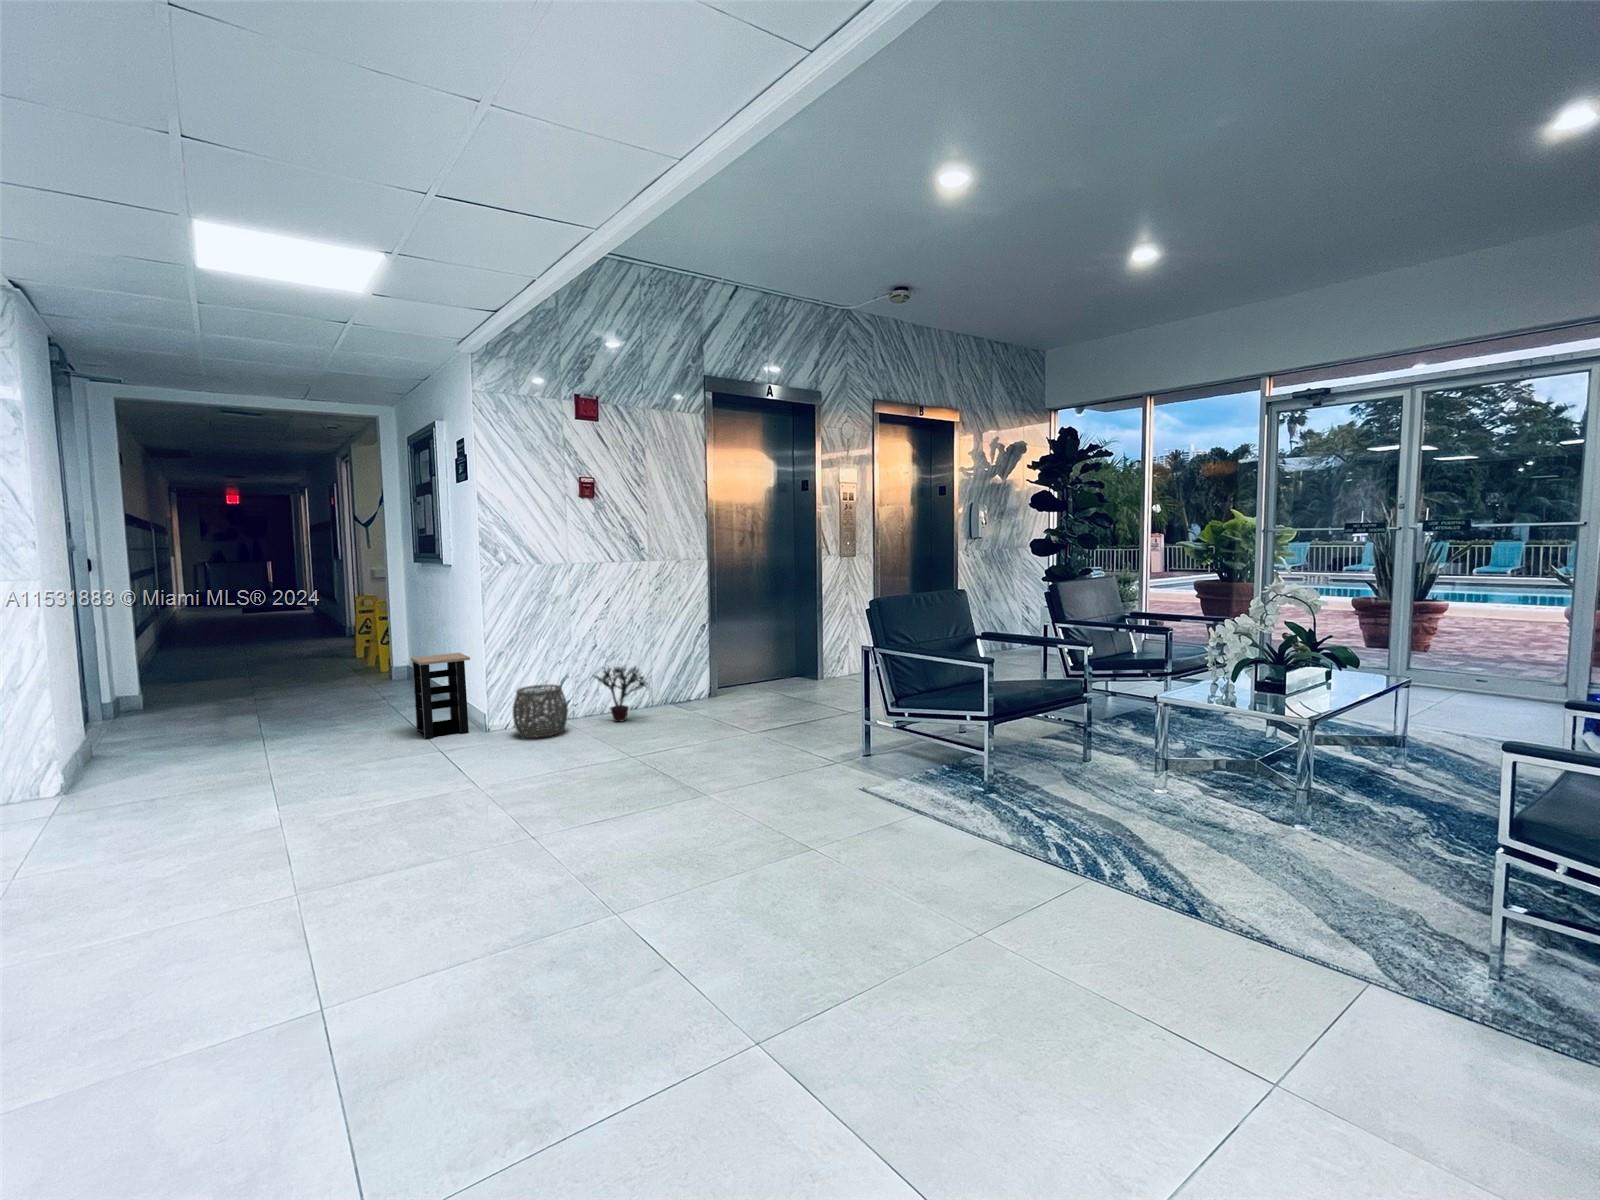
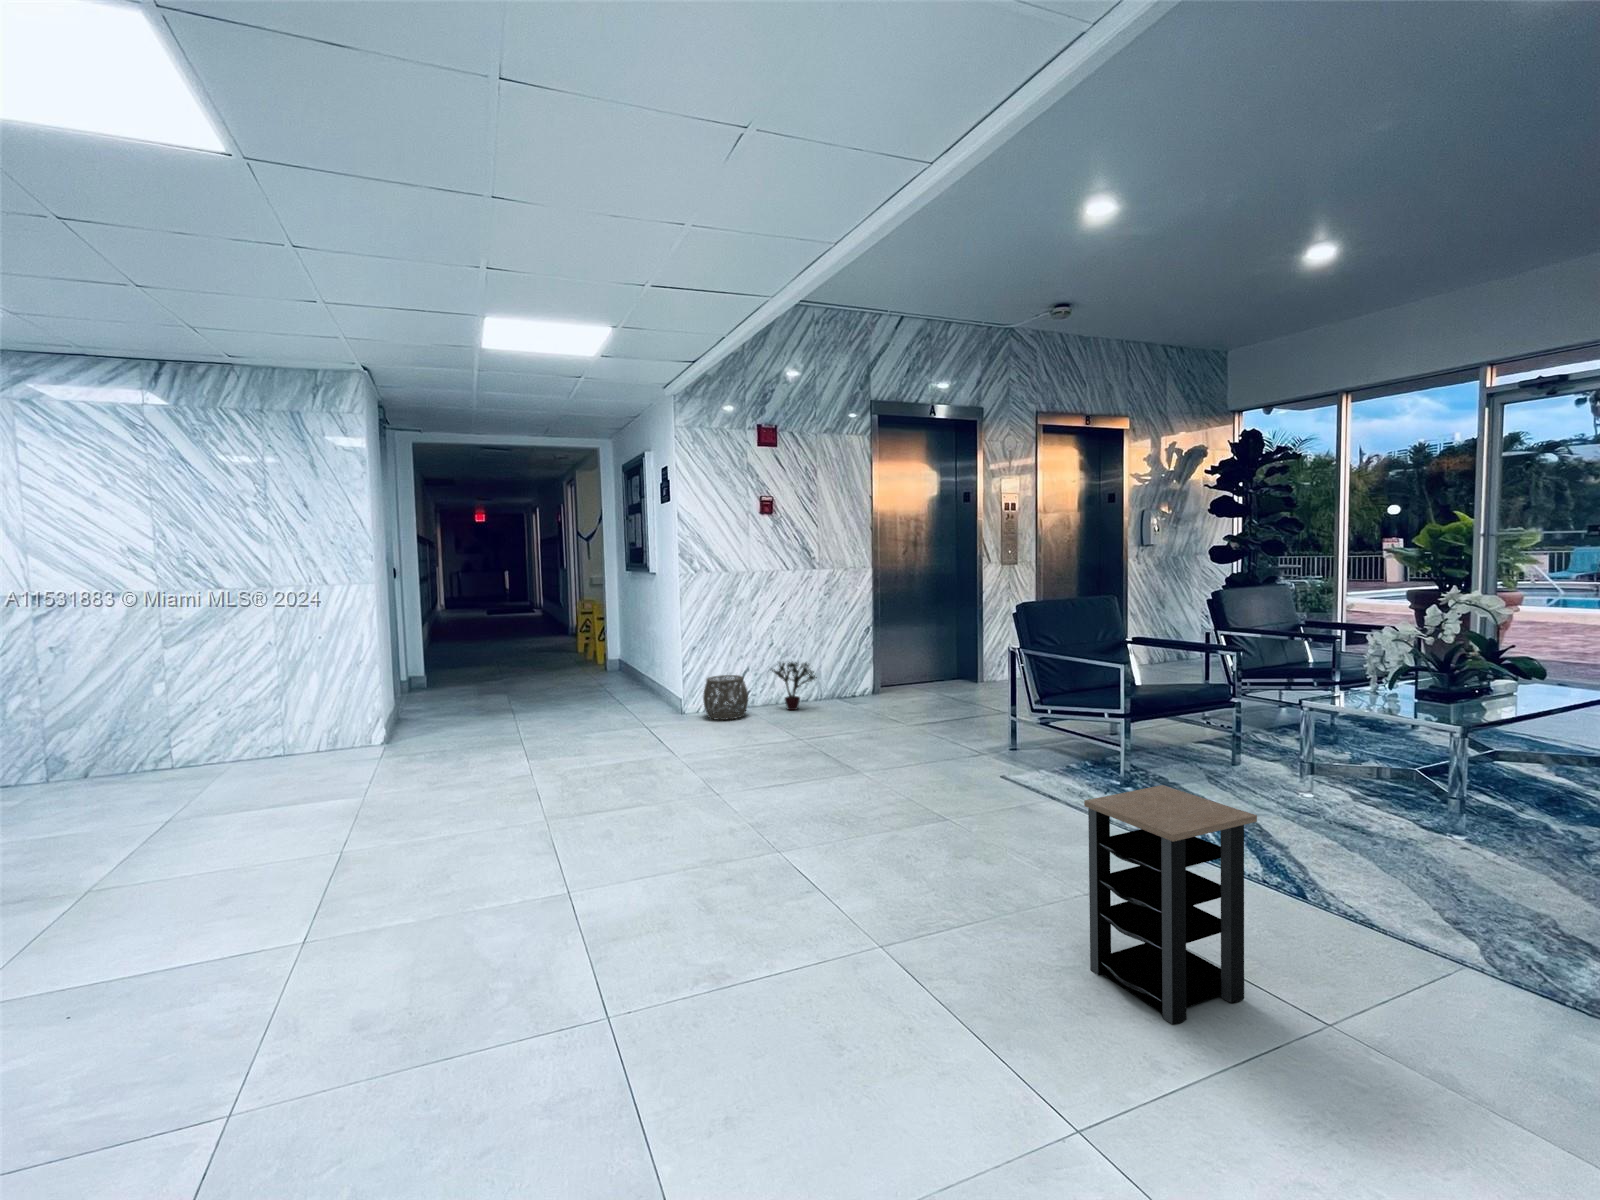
side table: present [411,653,470,739] -> present [1084,785,1257,1025]

